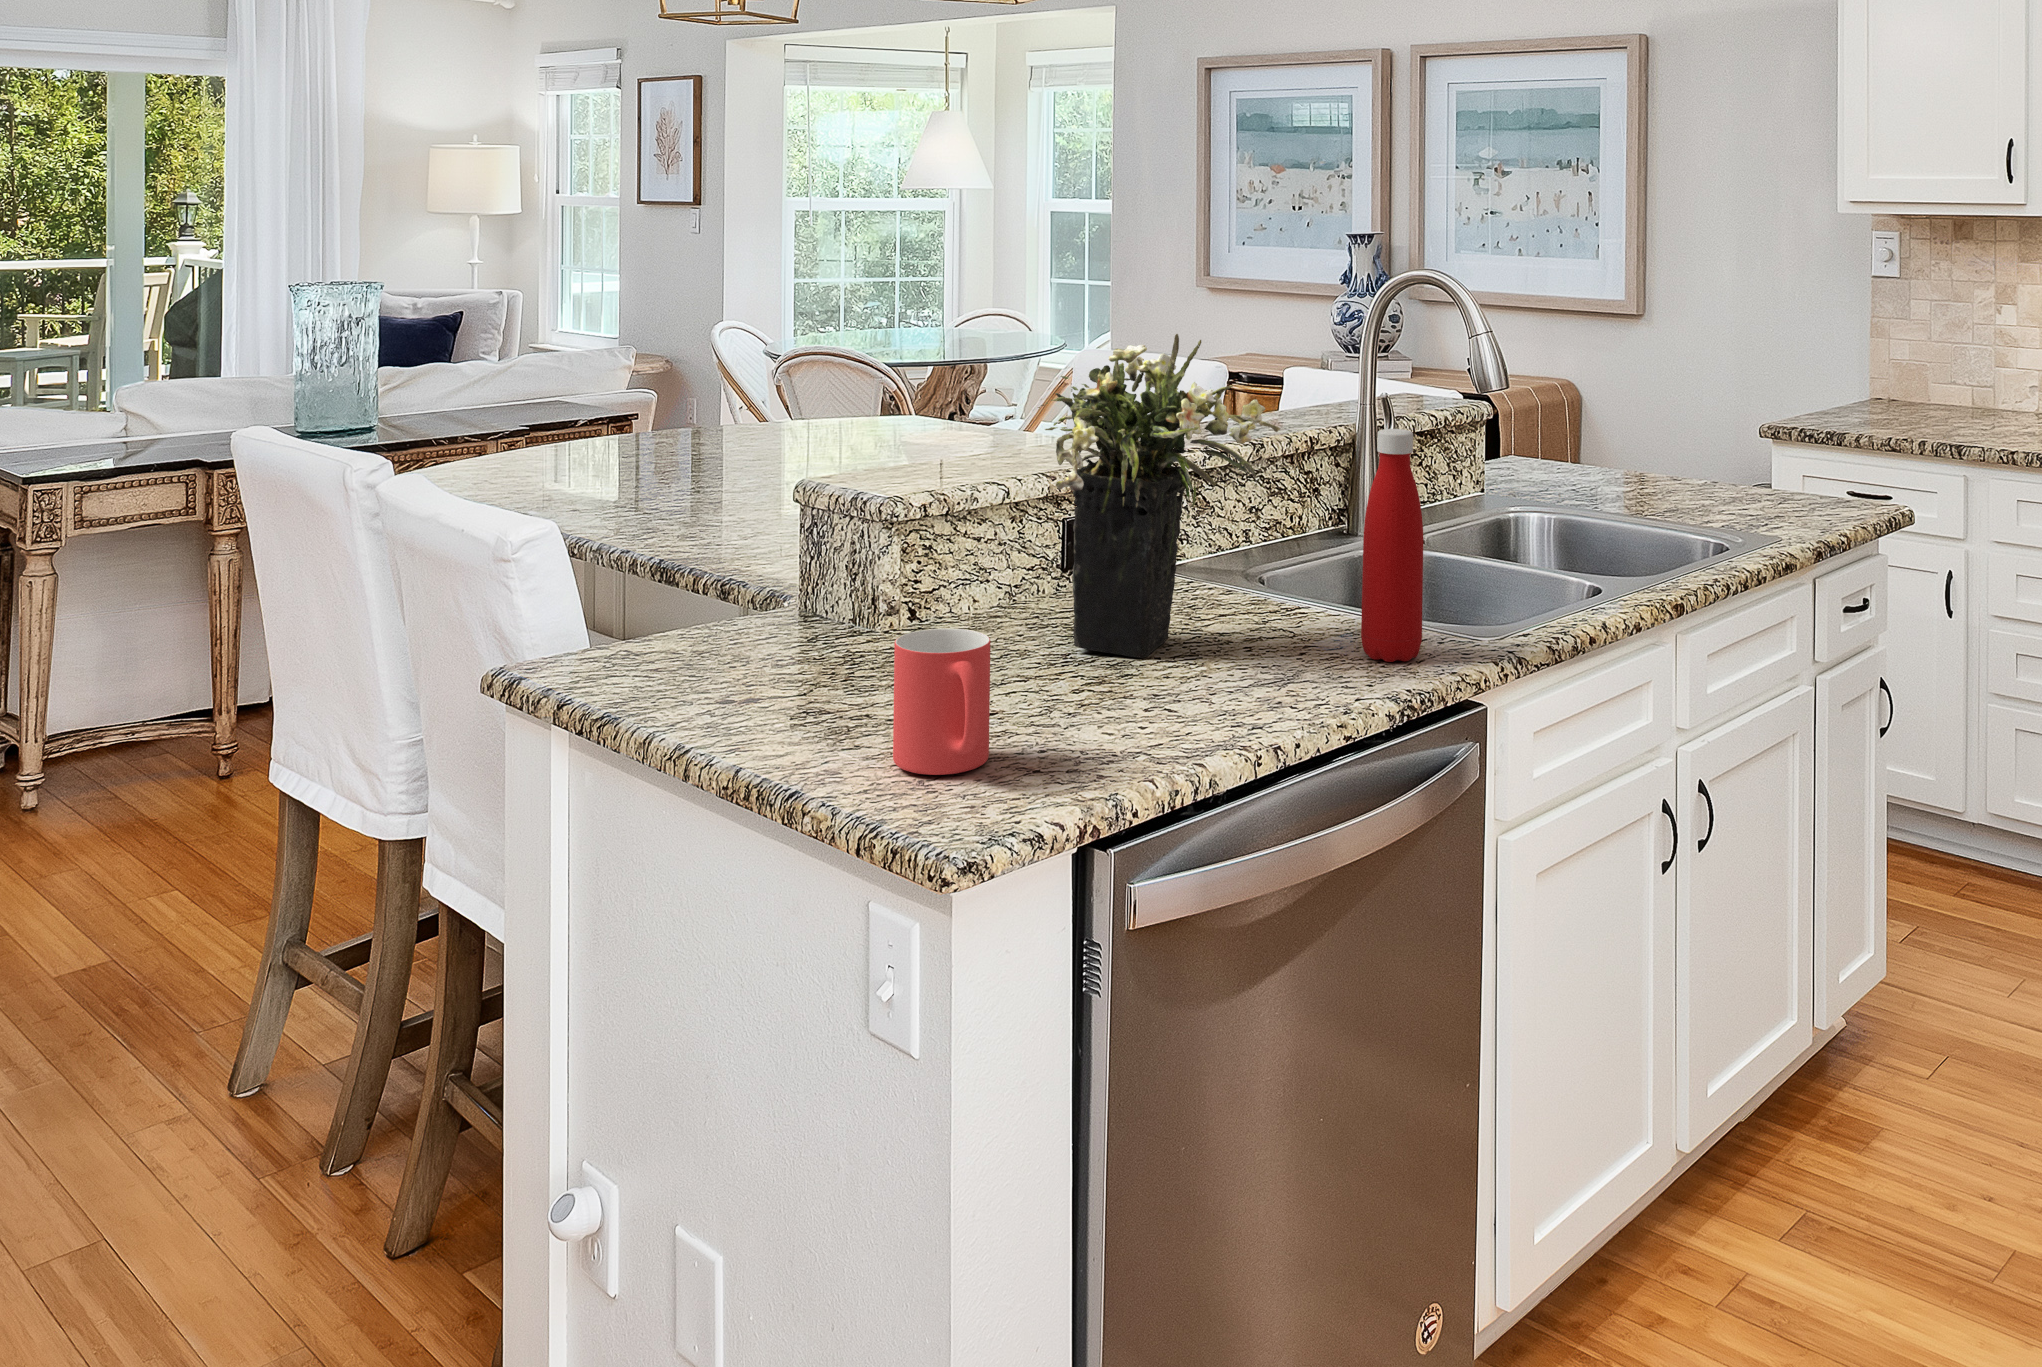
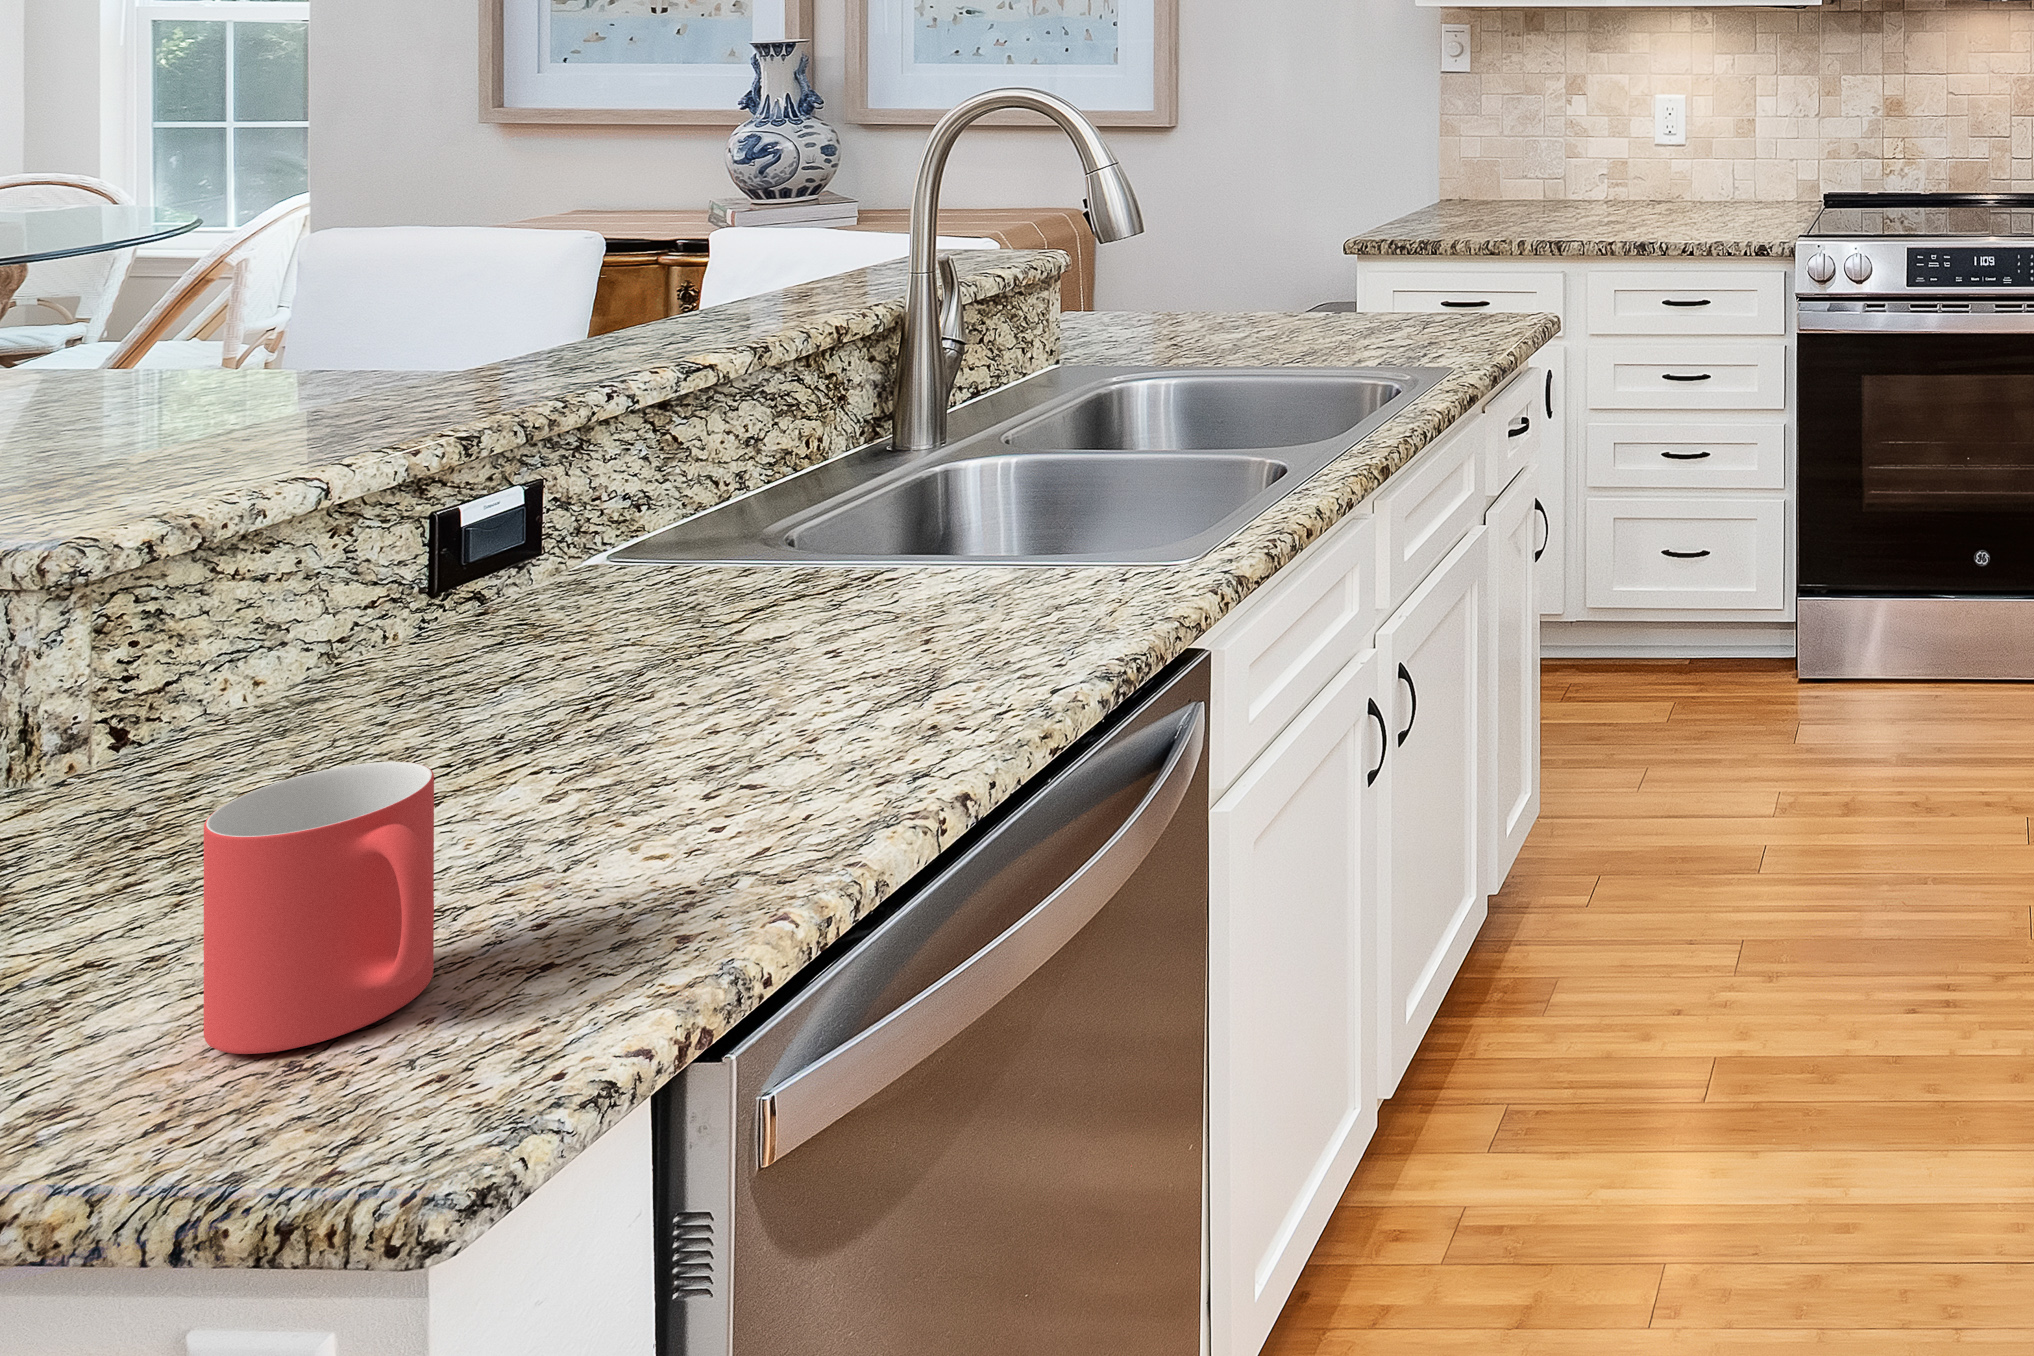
flower arrangement: present [1038,334,1280,658] -> none [419,210,884,718]
bottle: present [1361,429,1423,662] -> none [1021,310,1111,623]

